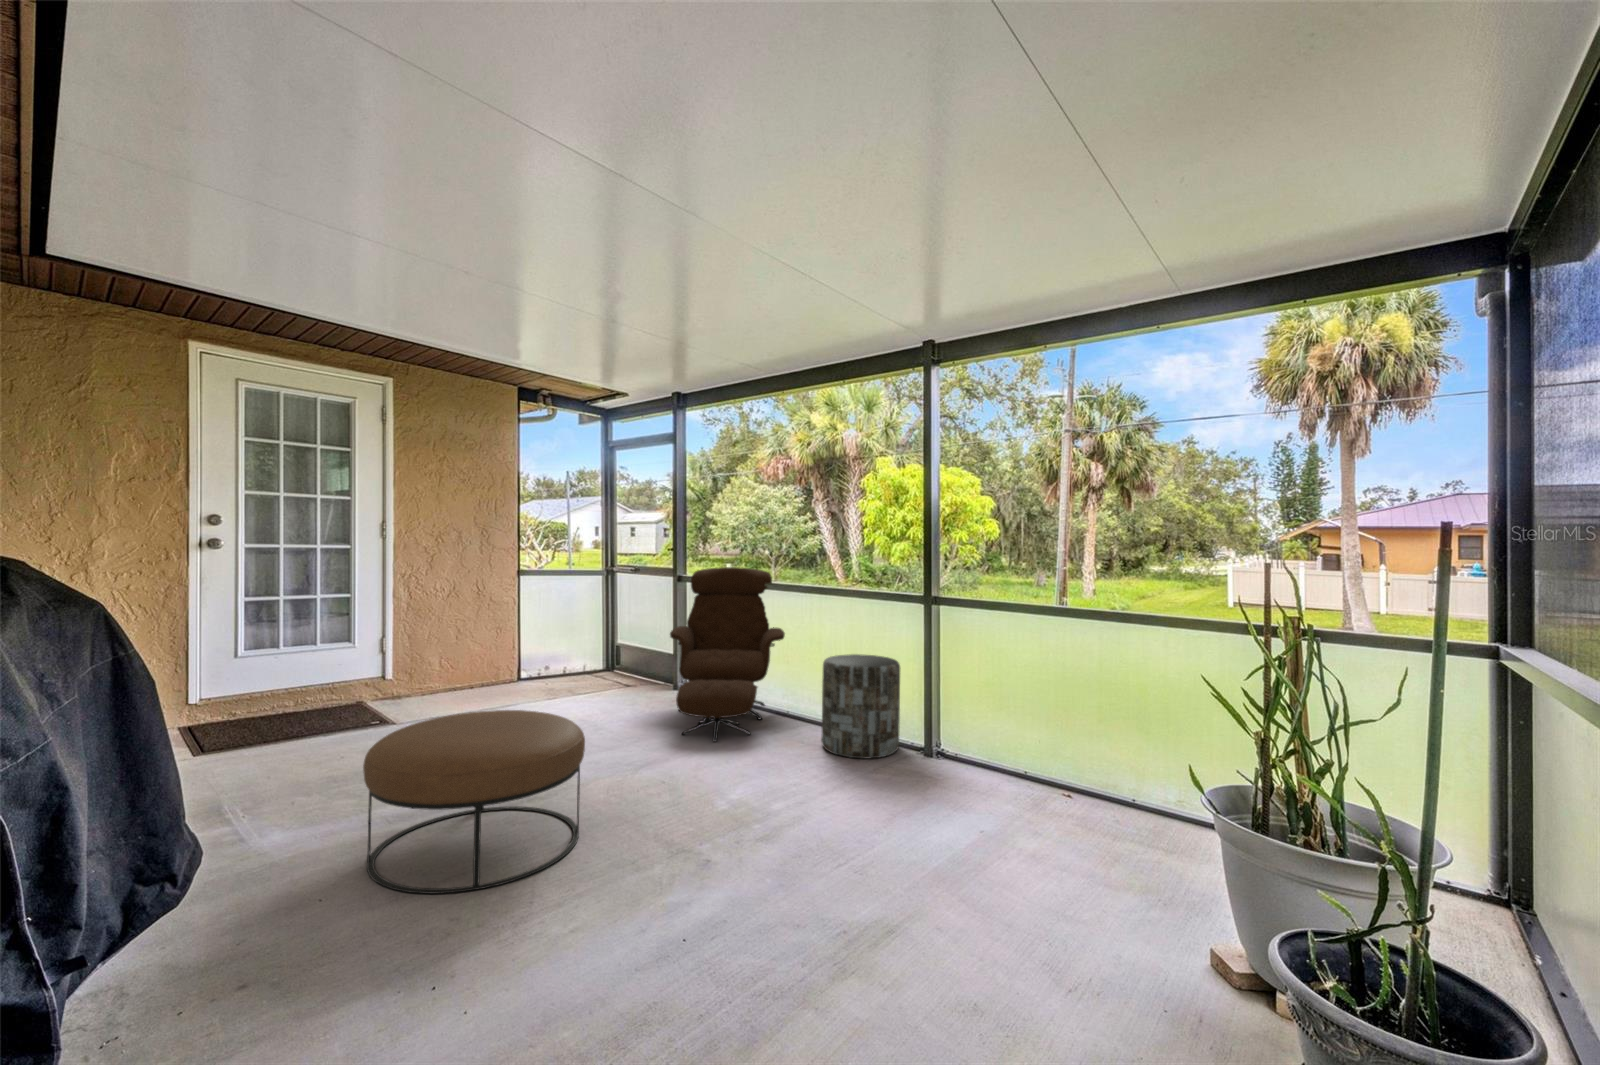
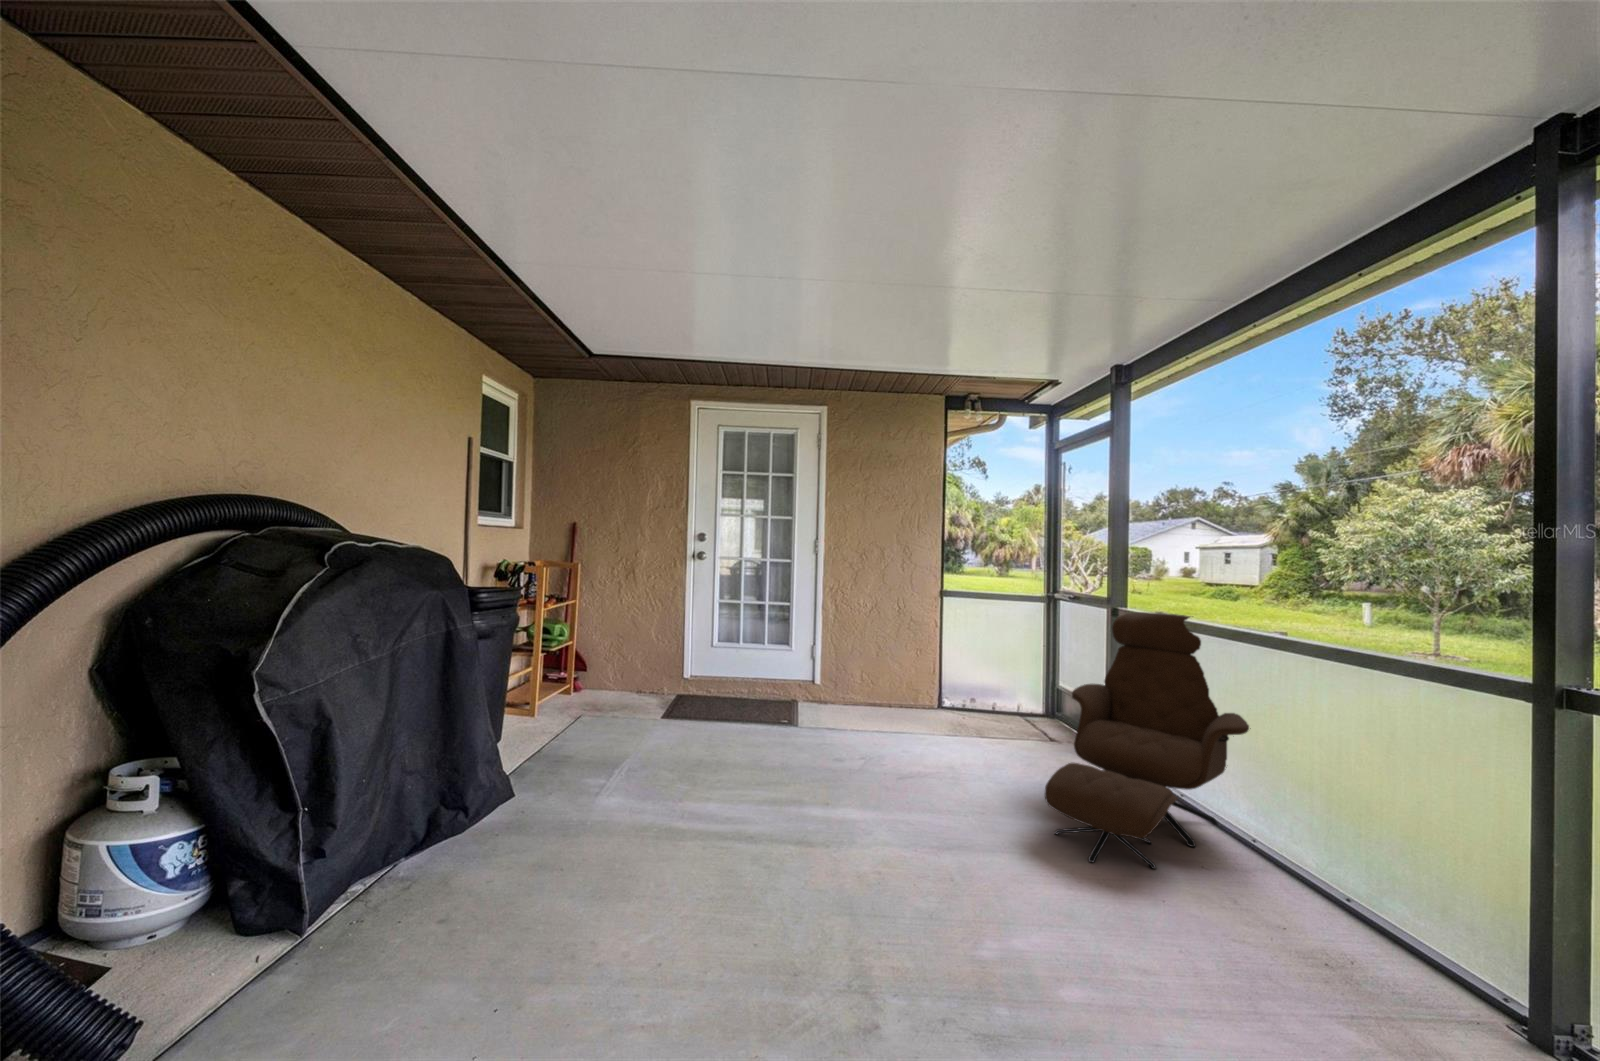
side table: present [821,654,900,759] -> none [1270,791,1467,1026]
ottoman: present [363,710,585,894] -> none [605,747,830,976]

